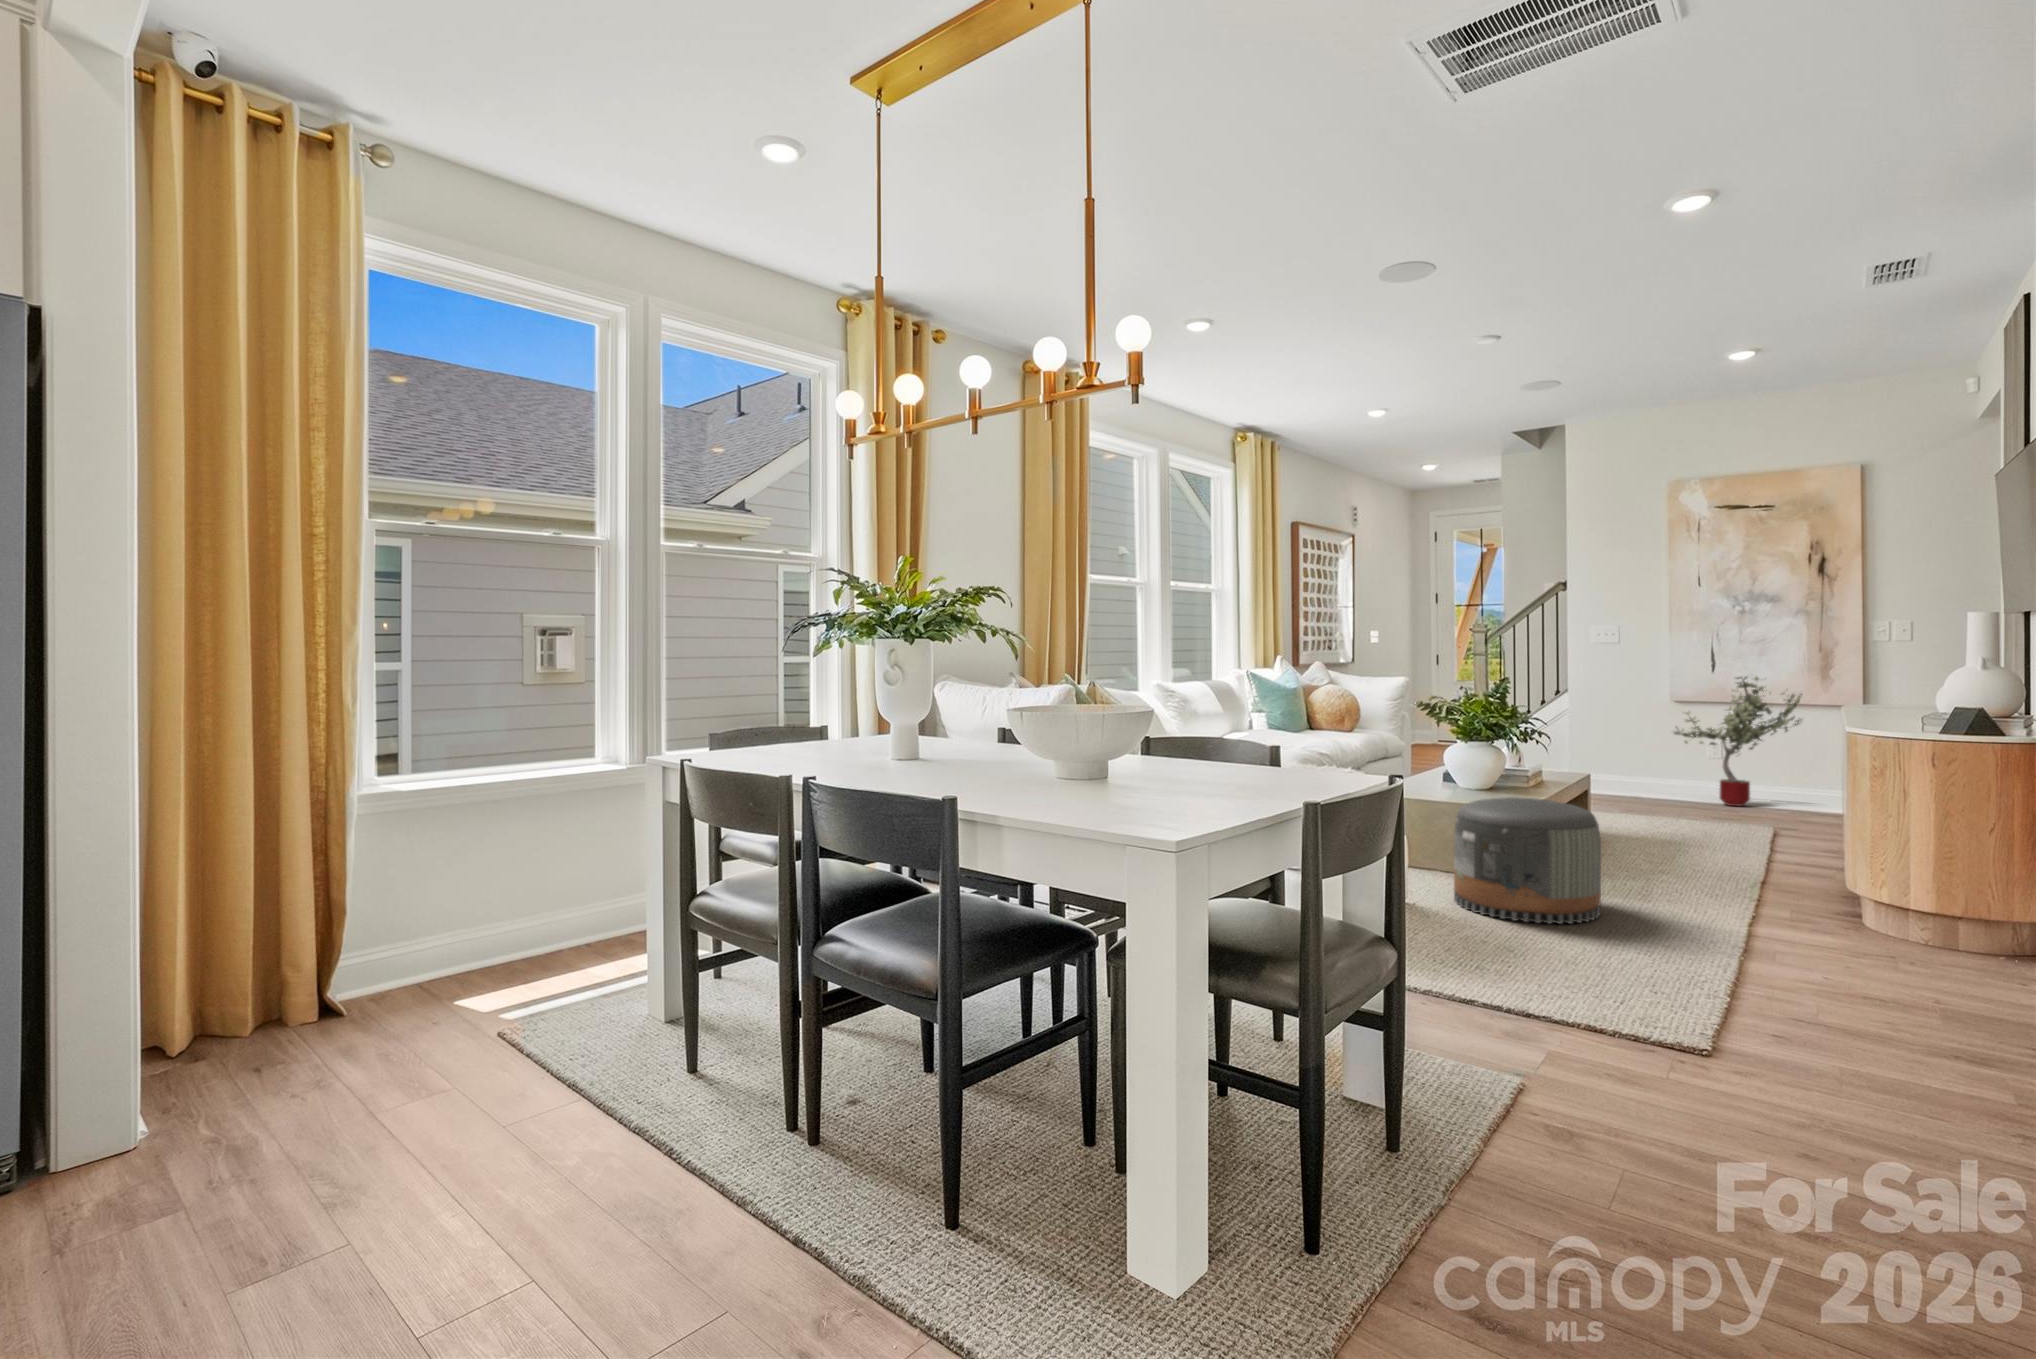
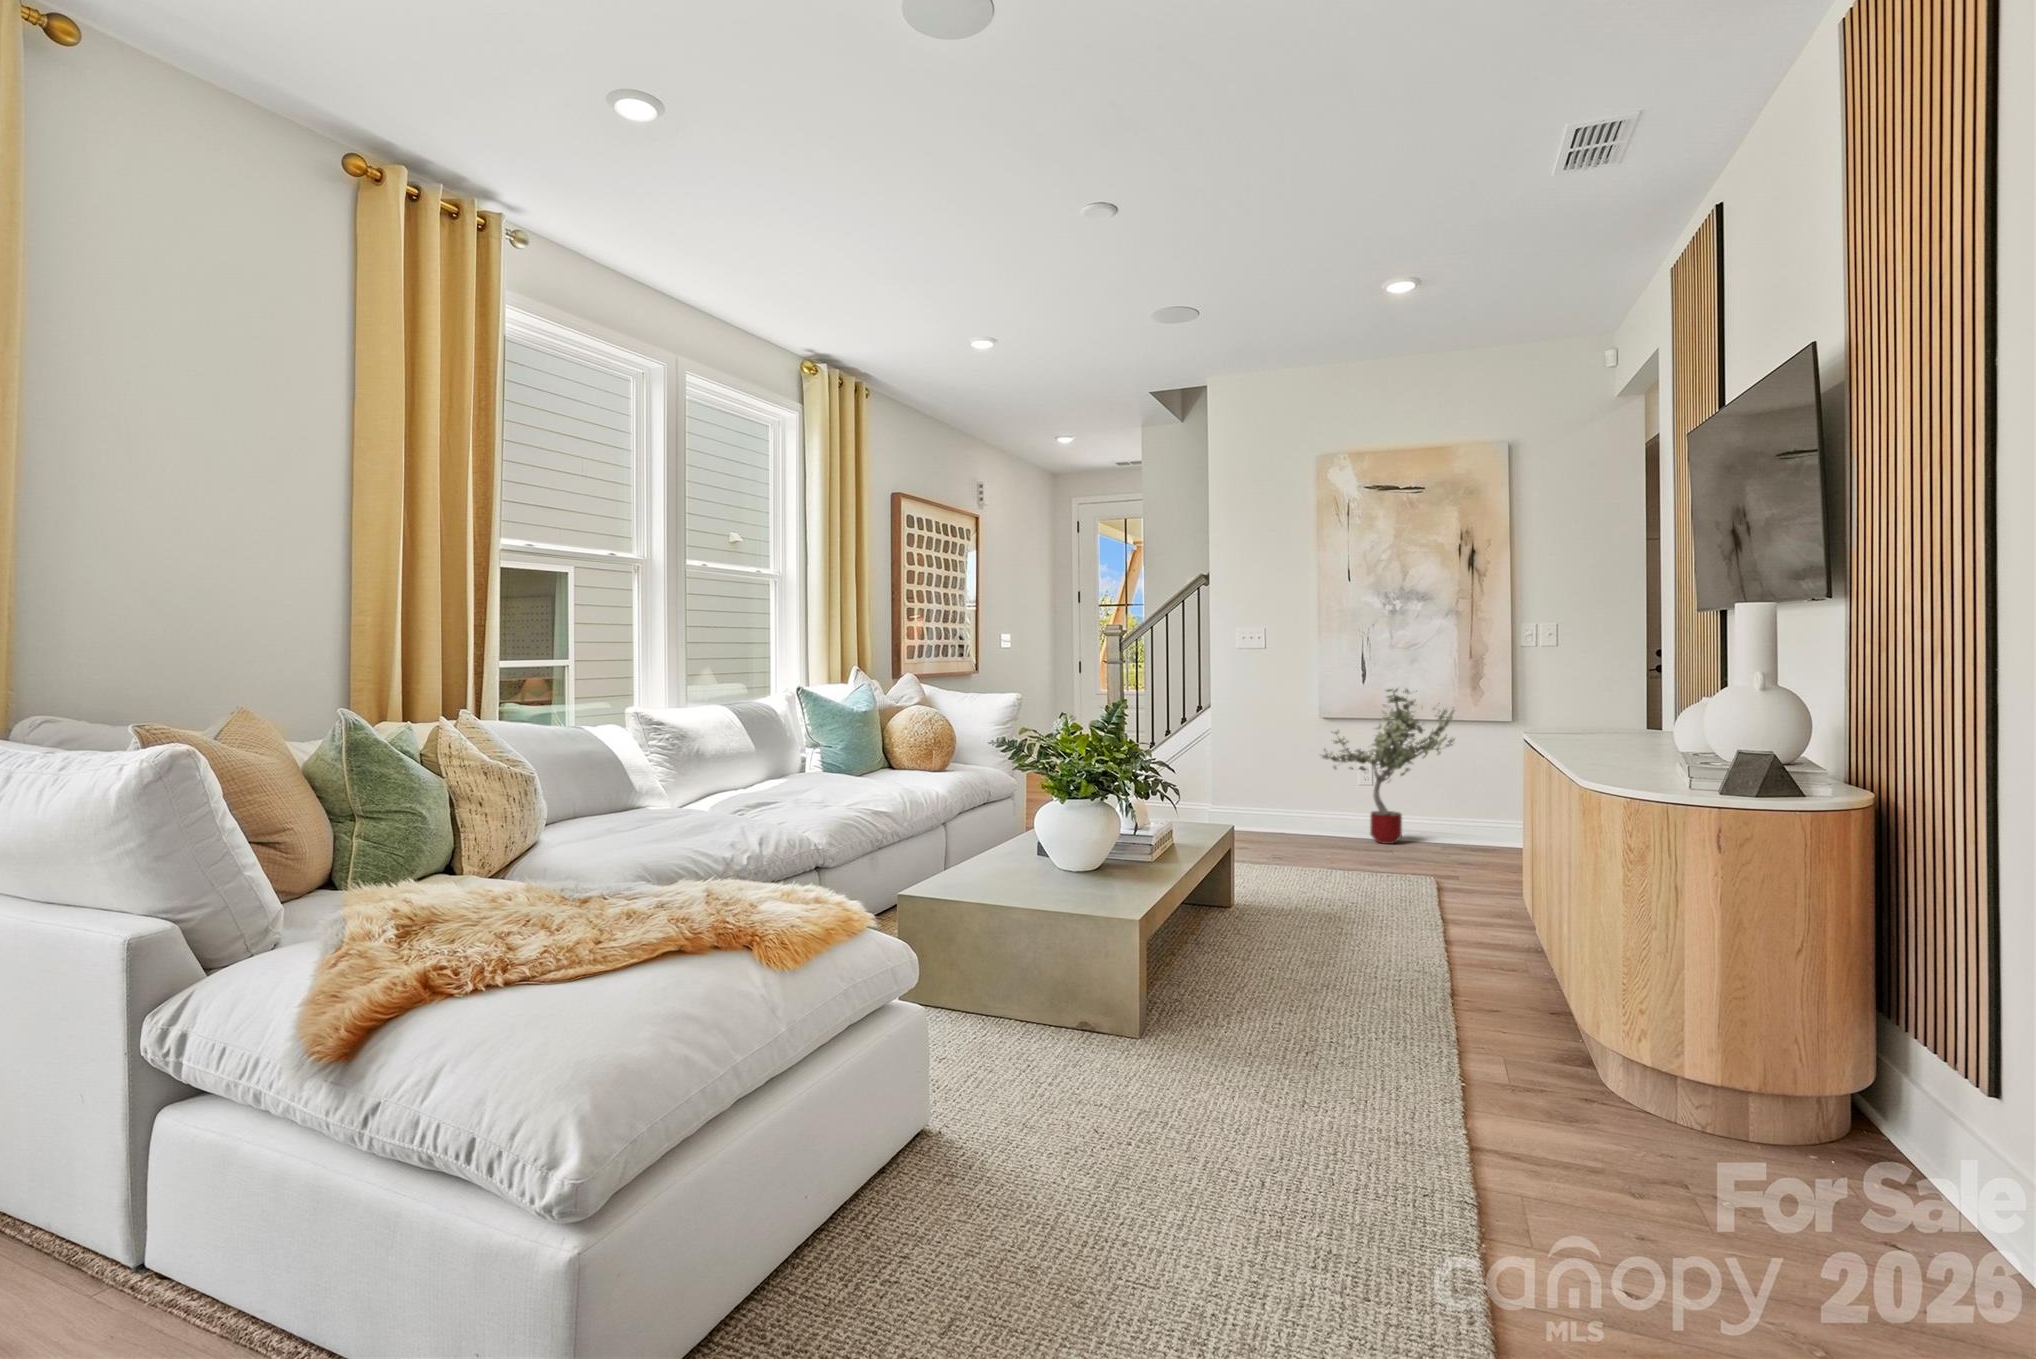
pouf: present [1454,797,1601,924] -> none [1020,910,1250,1161]

